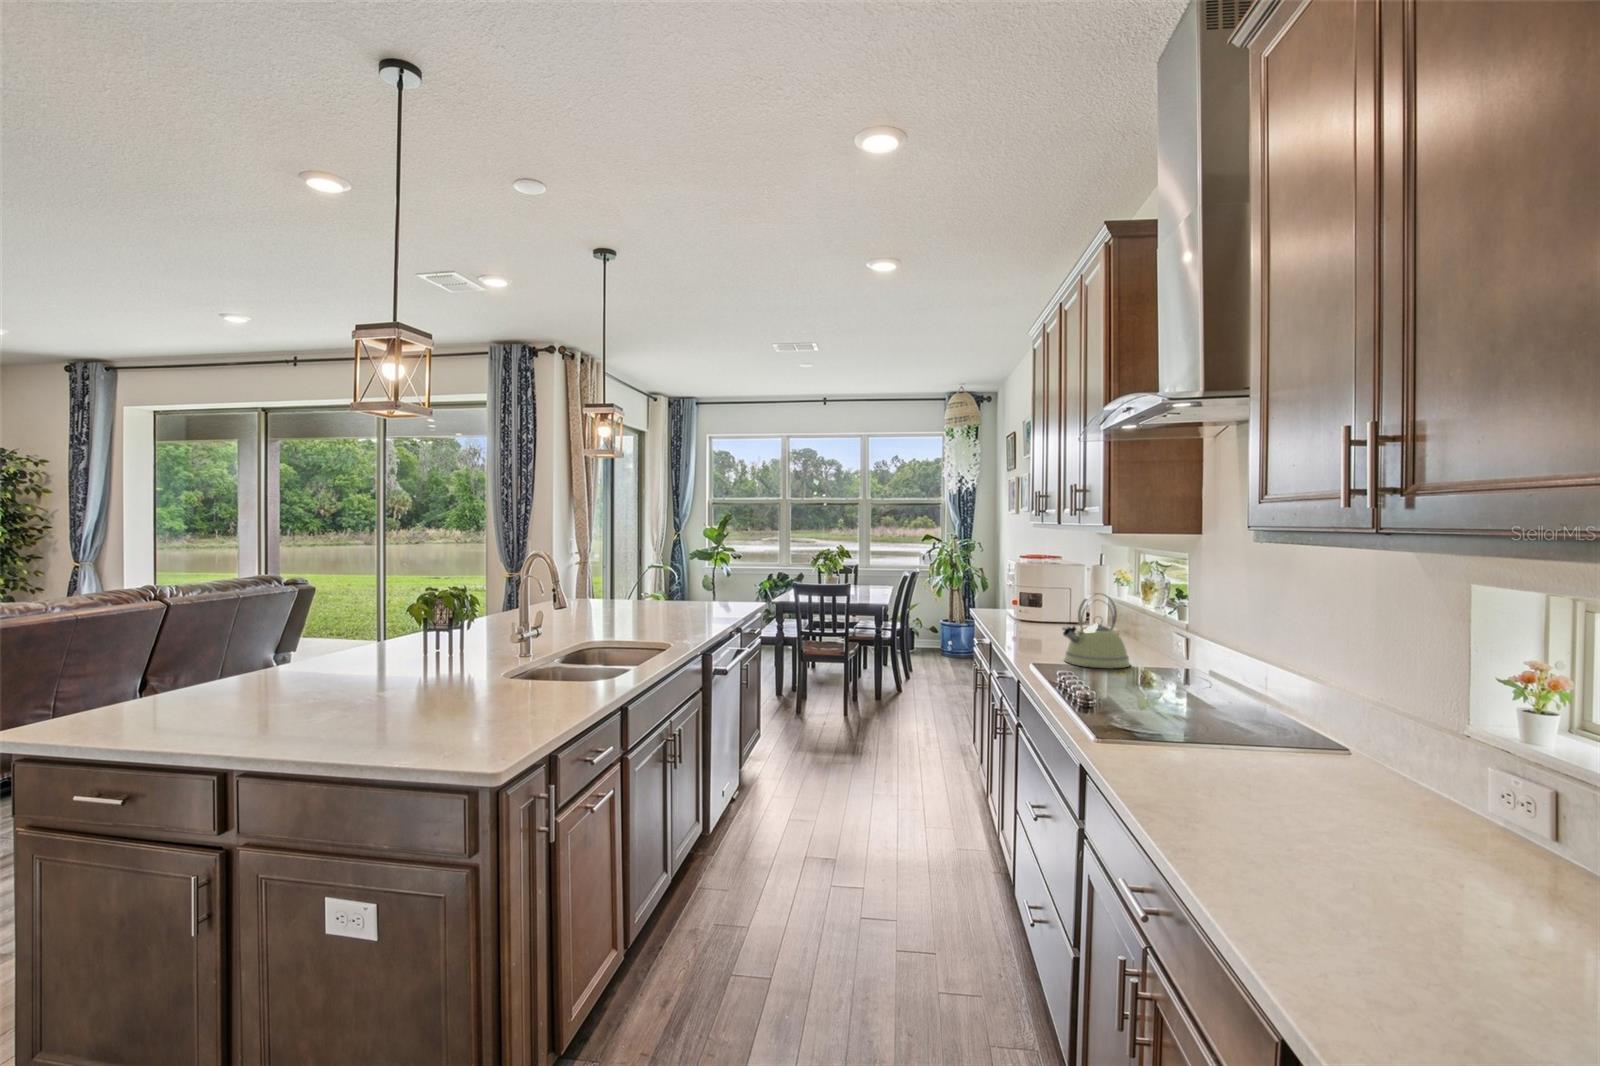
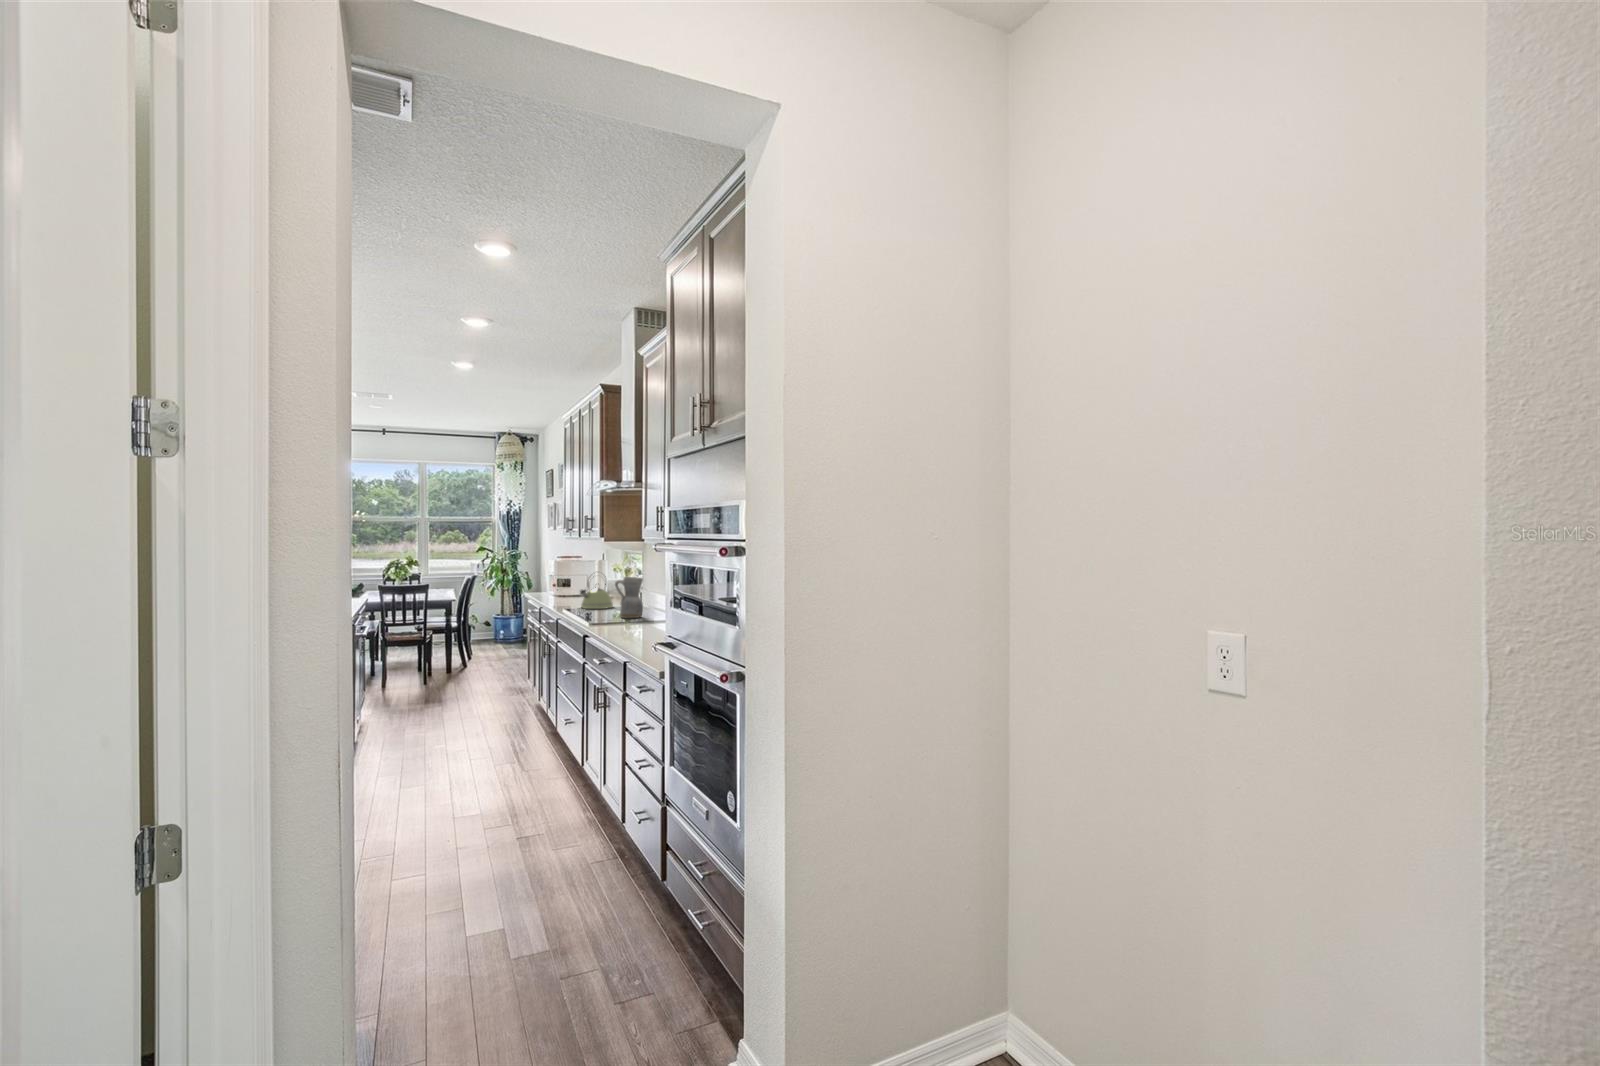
ceramic pitcher: none [1149,618,1221,716] -> present [615,577,643,618]

